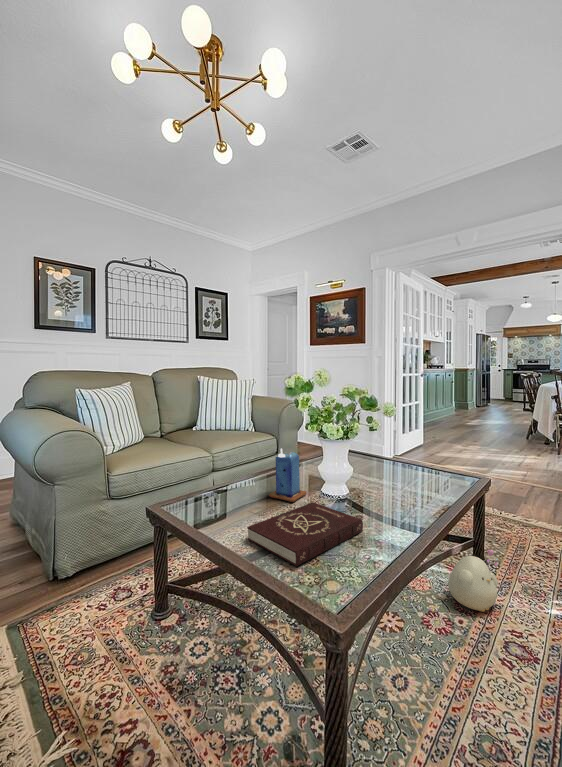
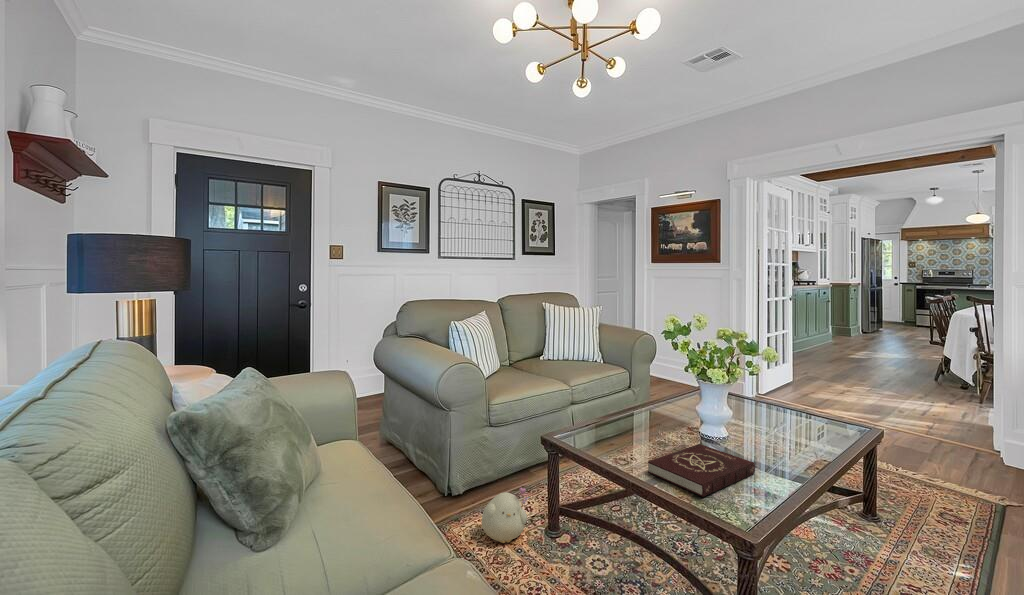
candle: present [269,448,306,502] -> none [650,390,686,443]
plush toy: present [448,550,498,612] -> present [482,488,530,543]

